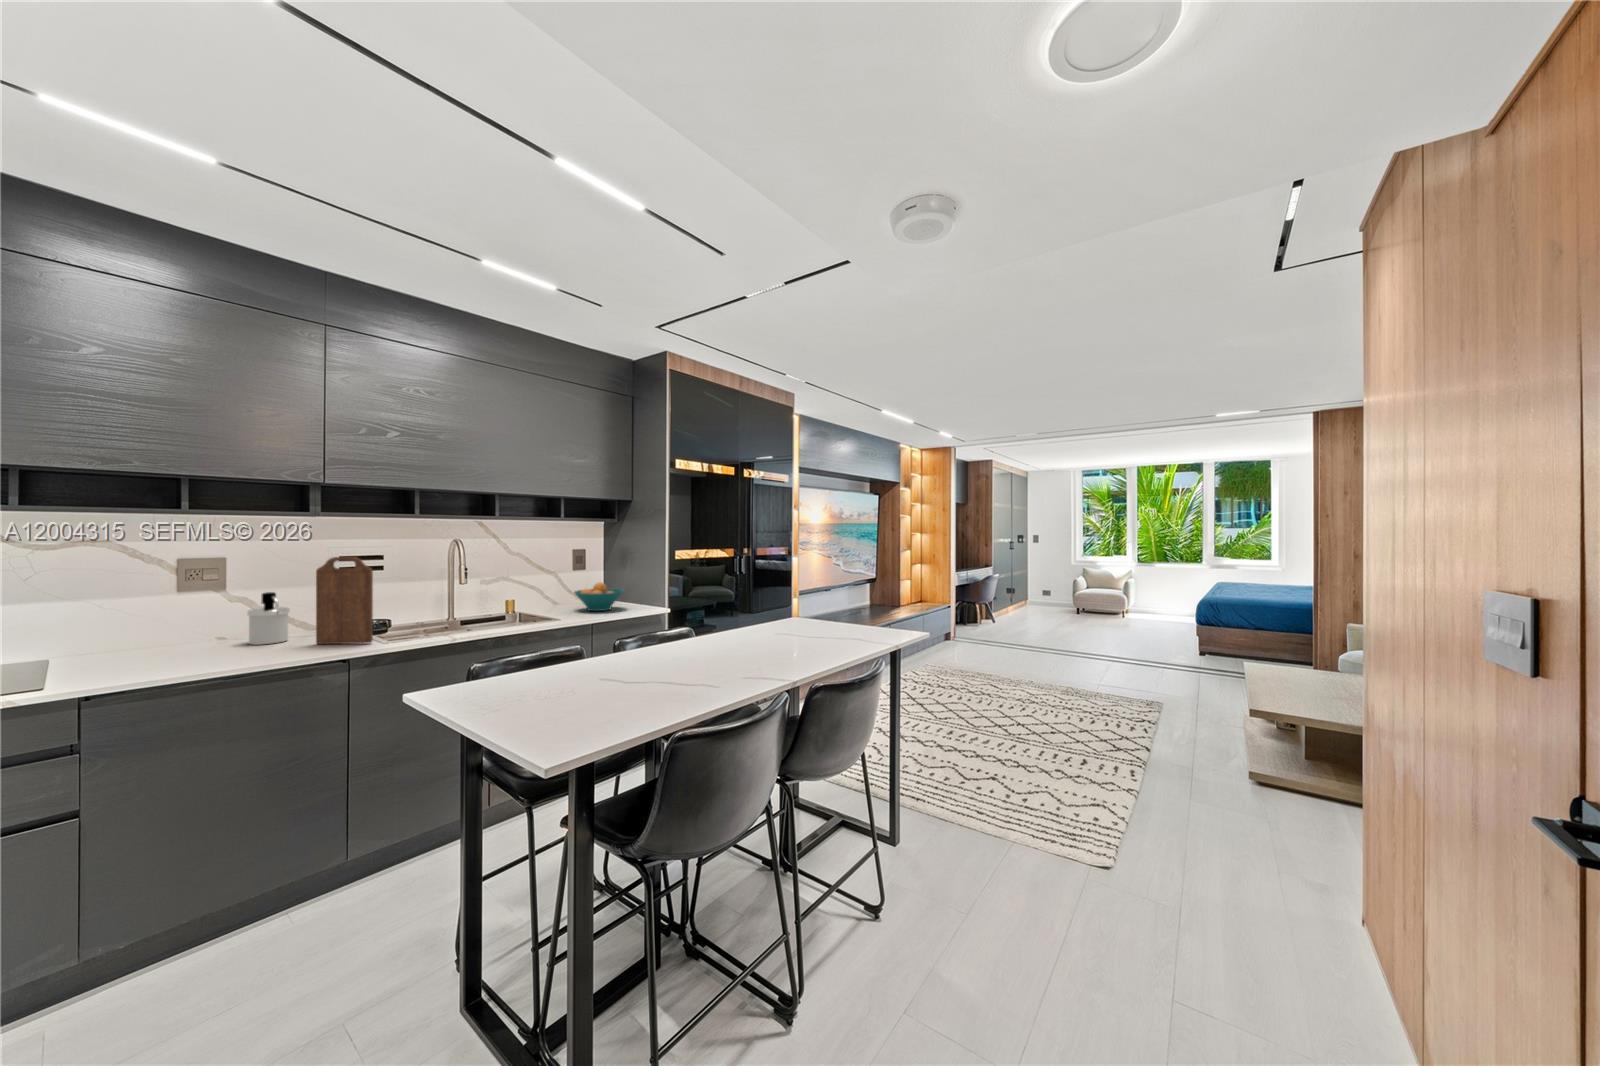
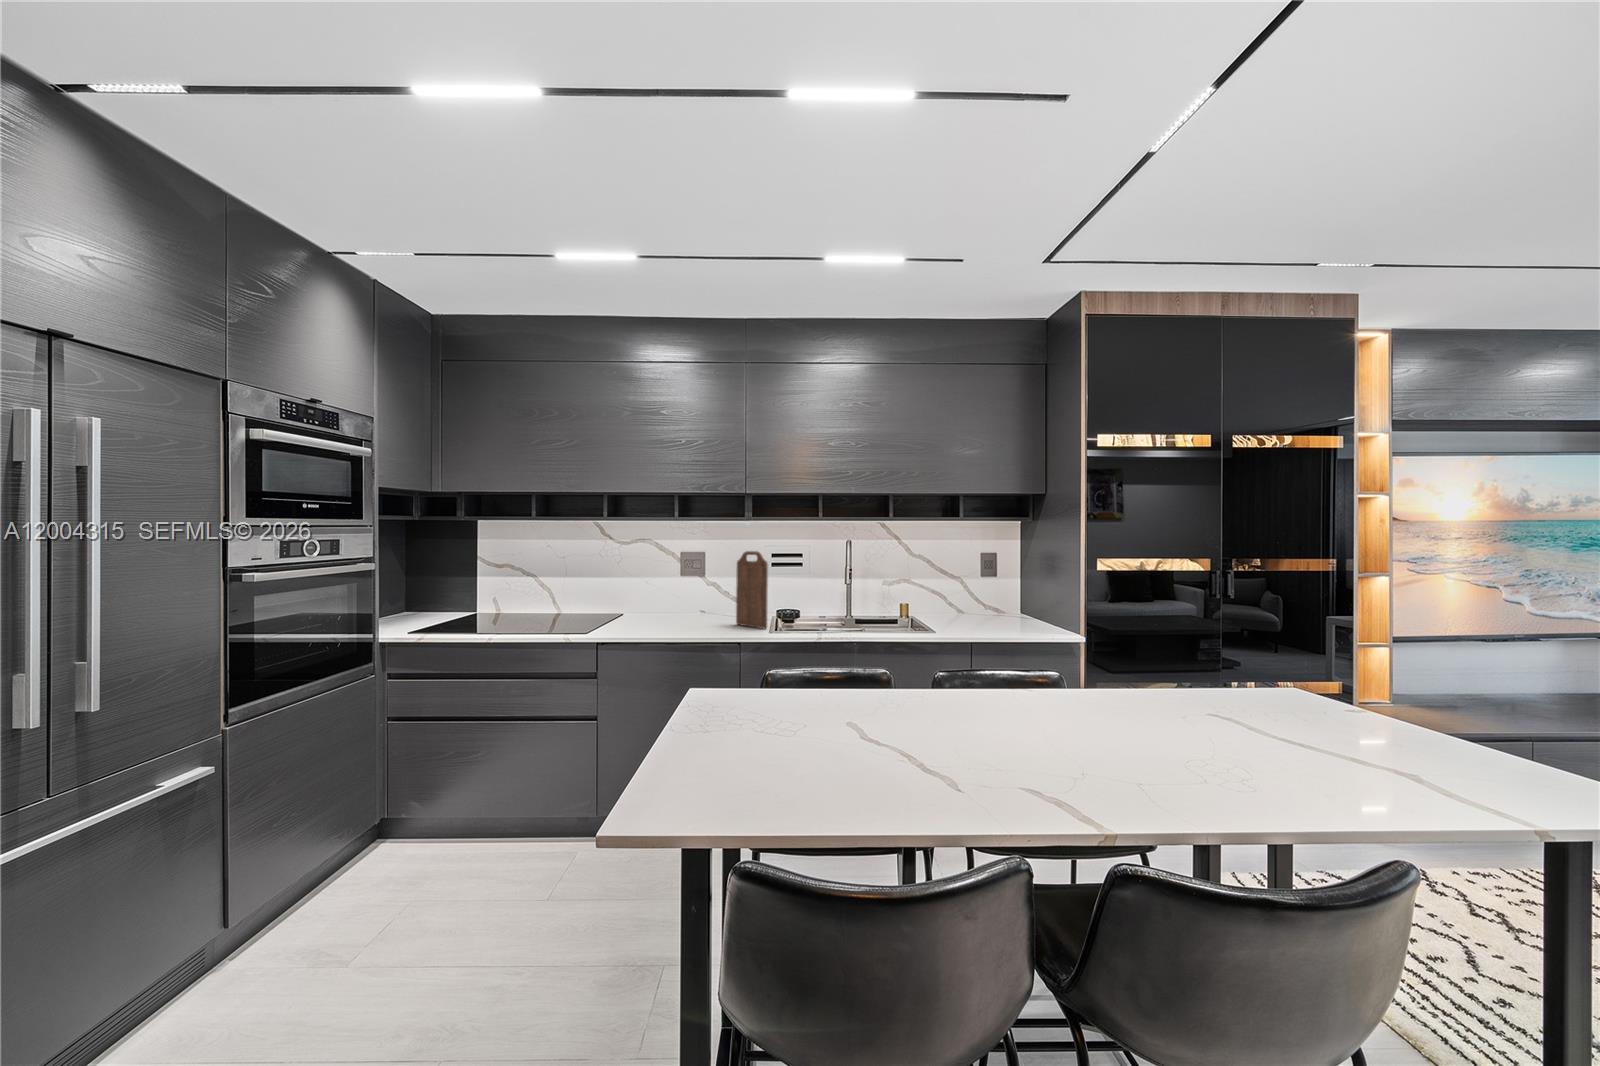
fruit bowl: present [574,582,624,611] -> none [969,592,1029,626]
soap dispenser: present [247,592,289,645] -> none [705,580,729,620]

